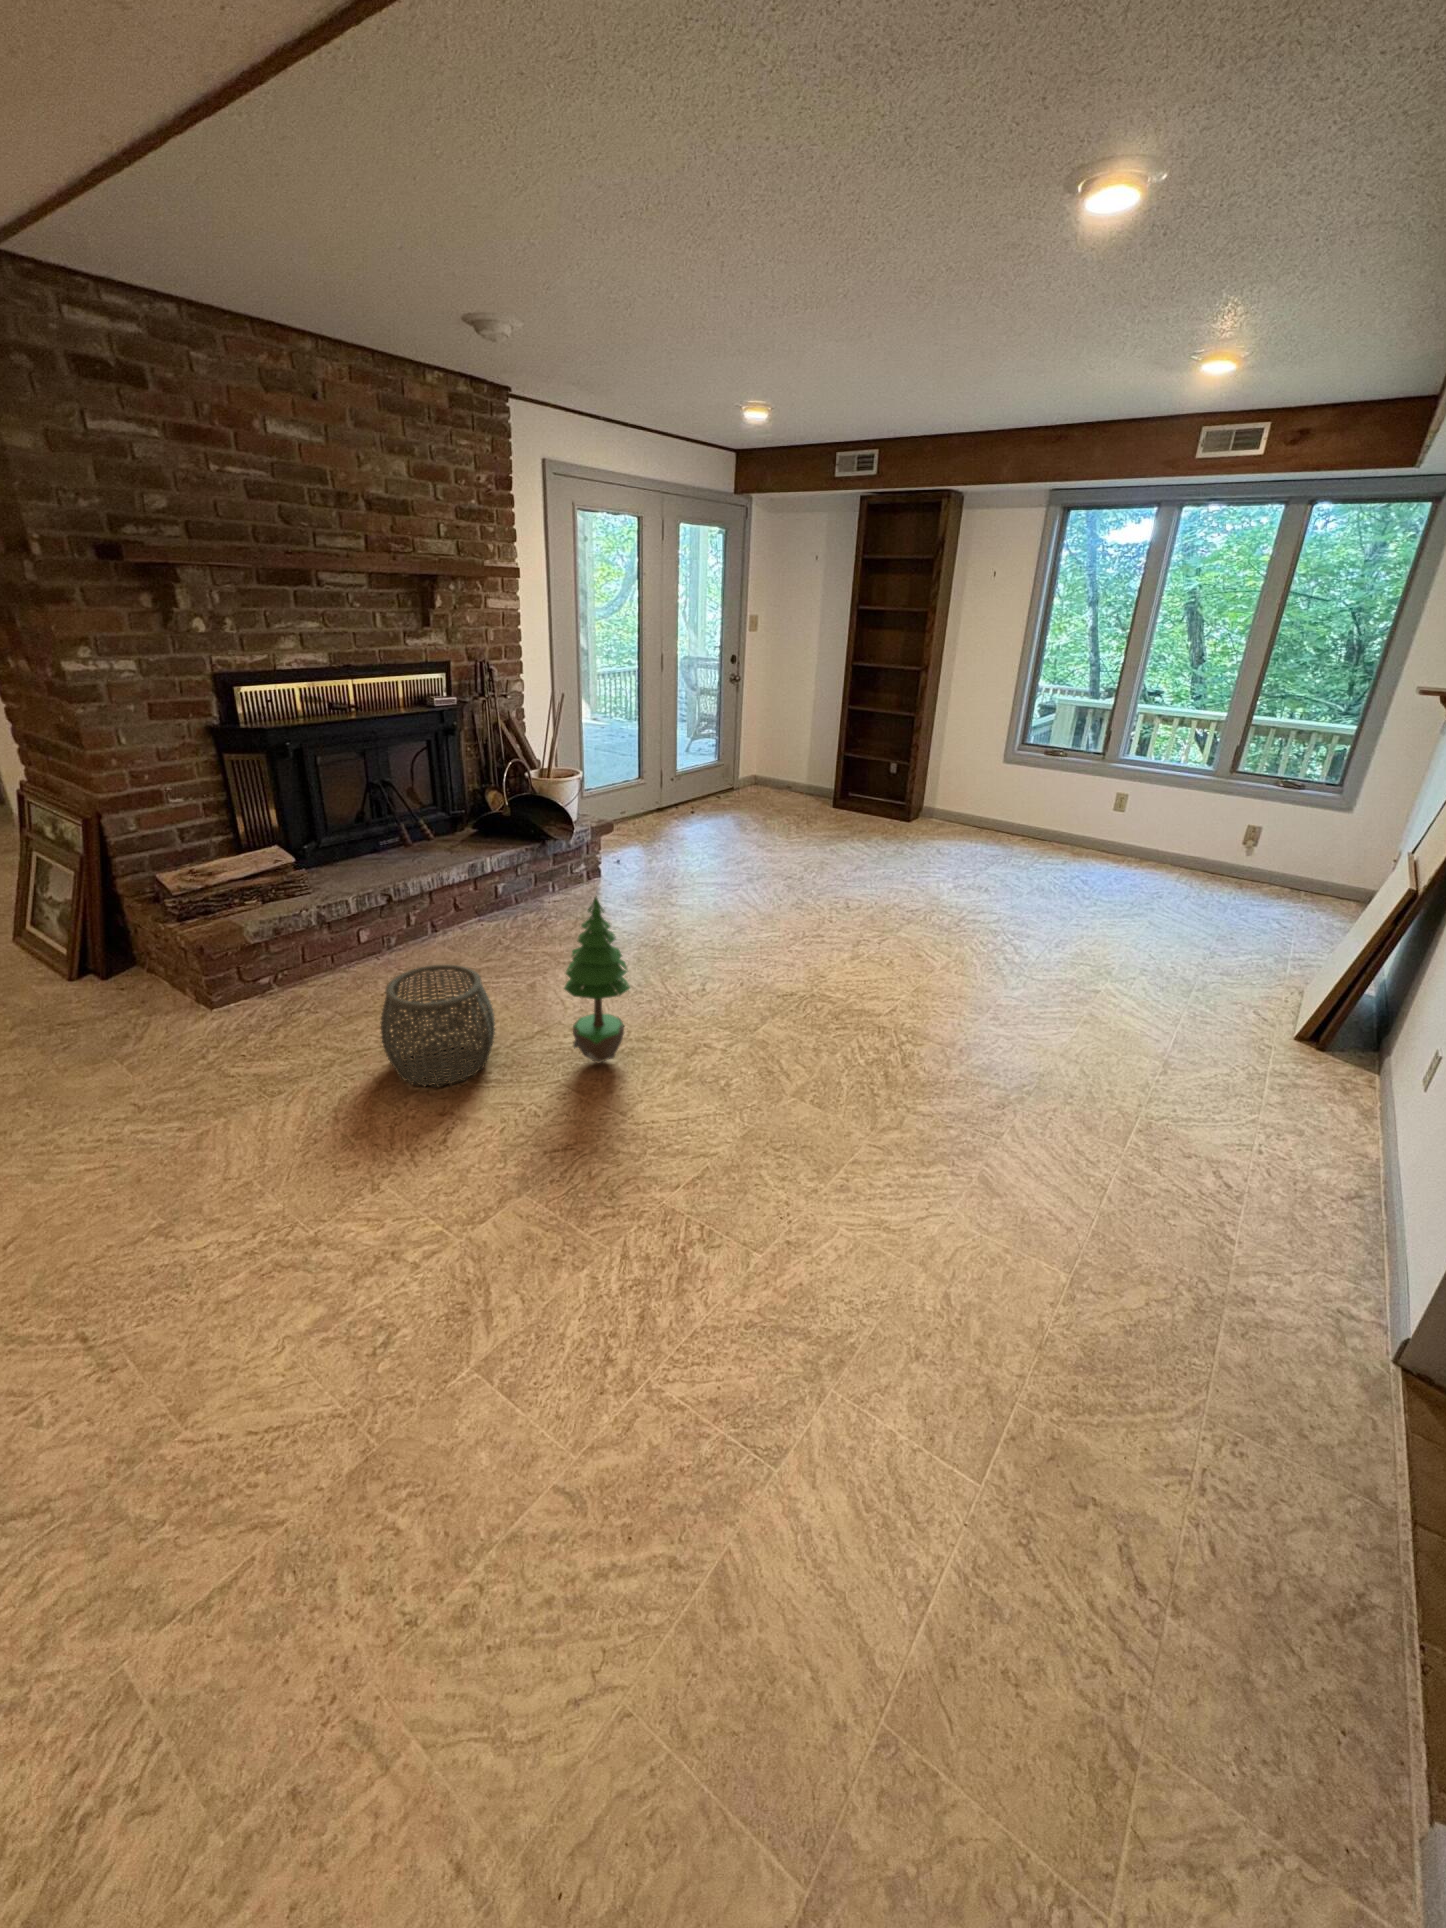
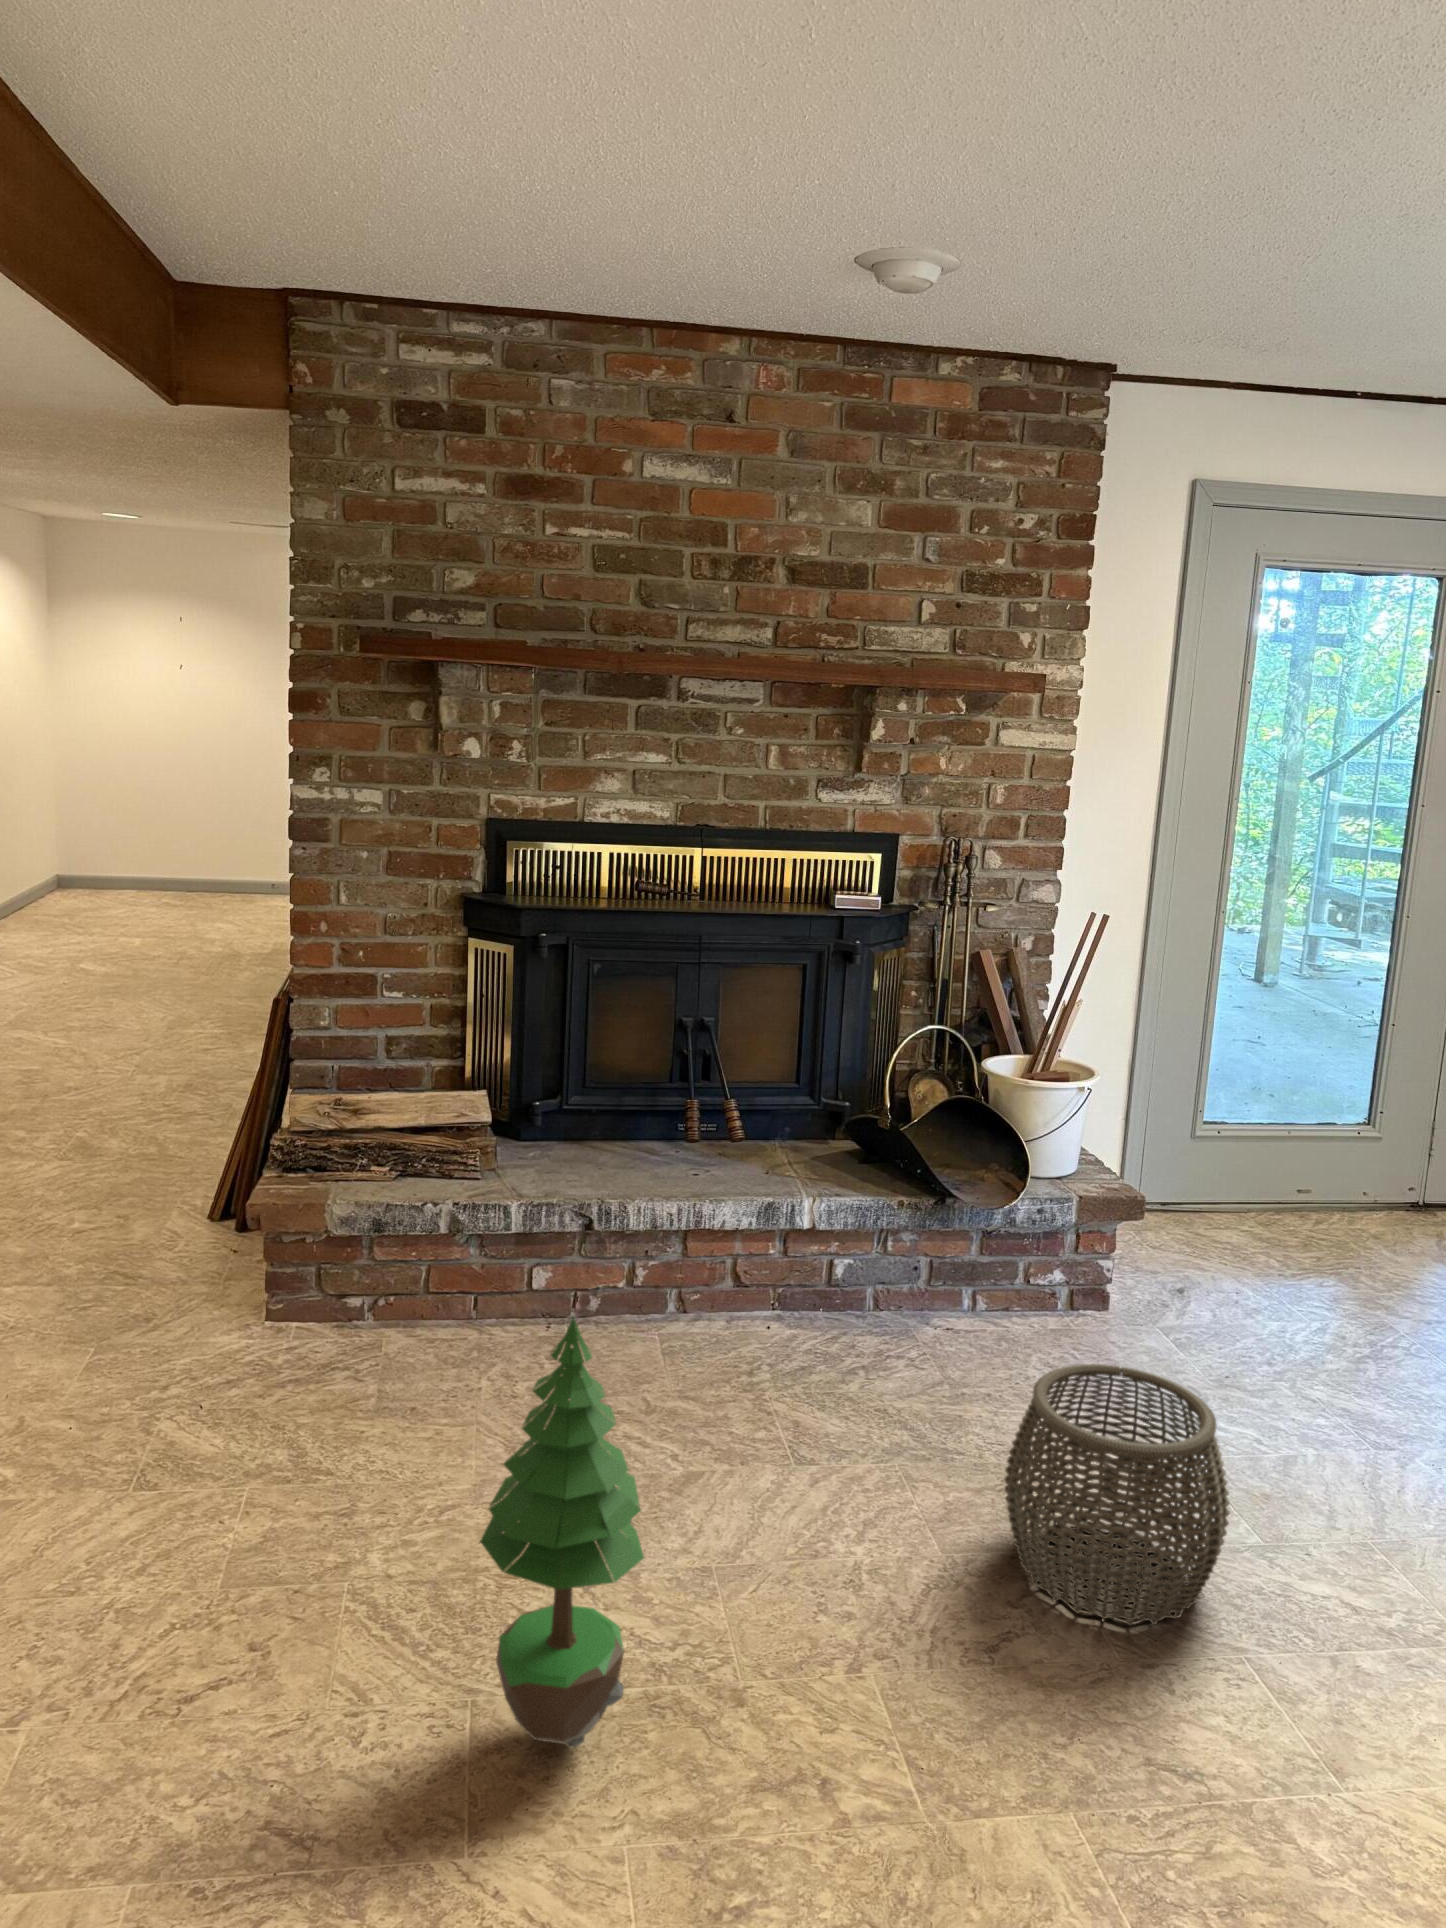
woven basket: present [380,965,495,1087] -> present [1004,1364,1230,1626]

